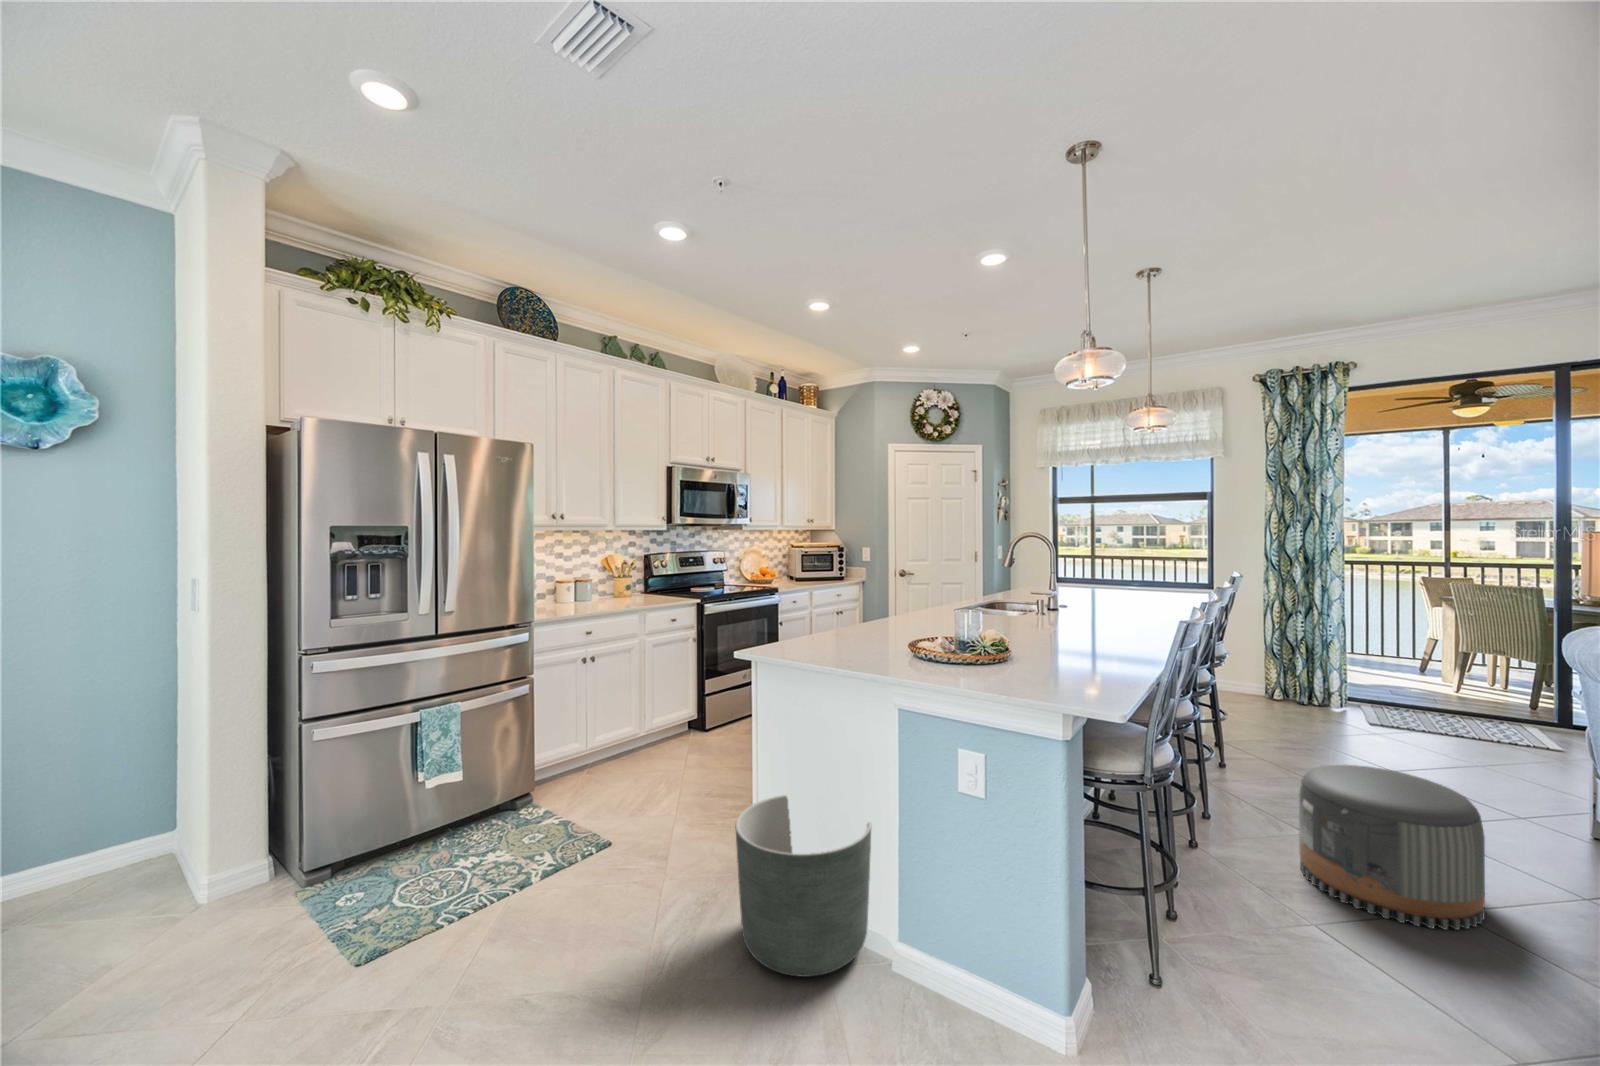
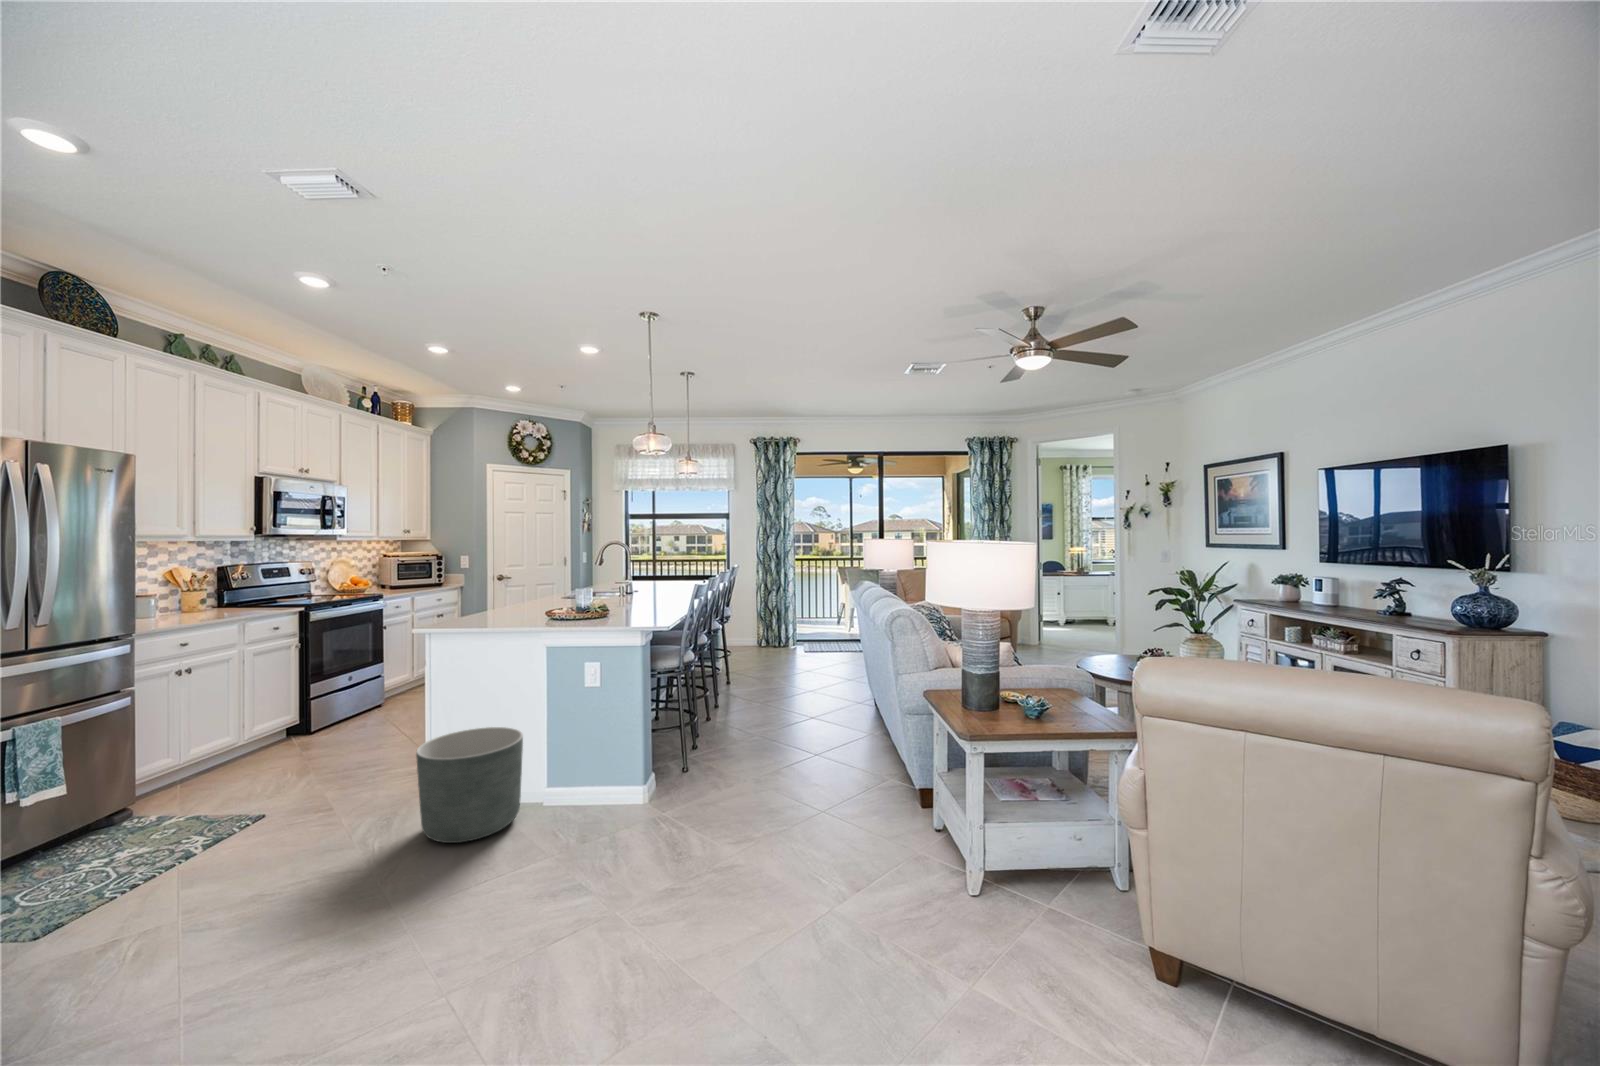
pouf: present [1299,765,1485,930] -> none [761,662,830,732]

